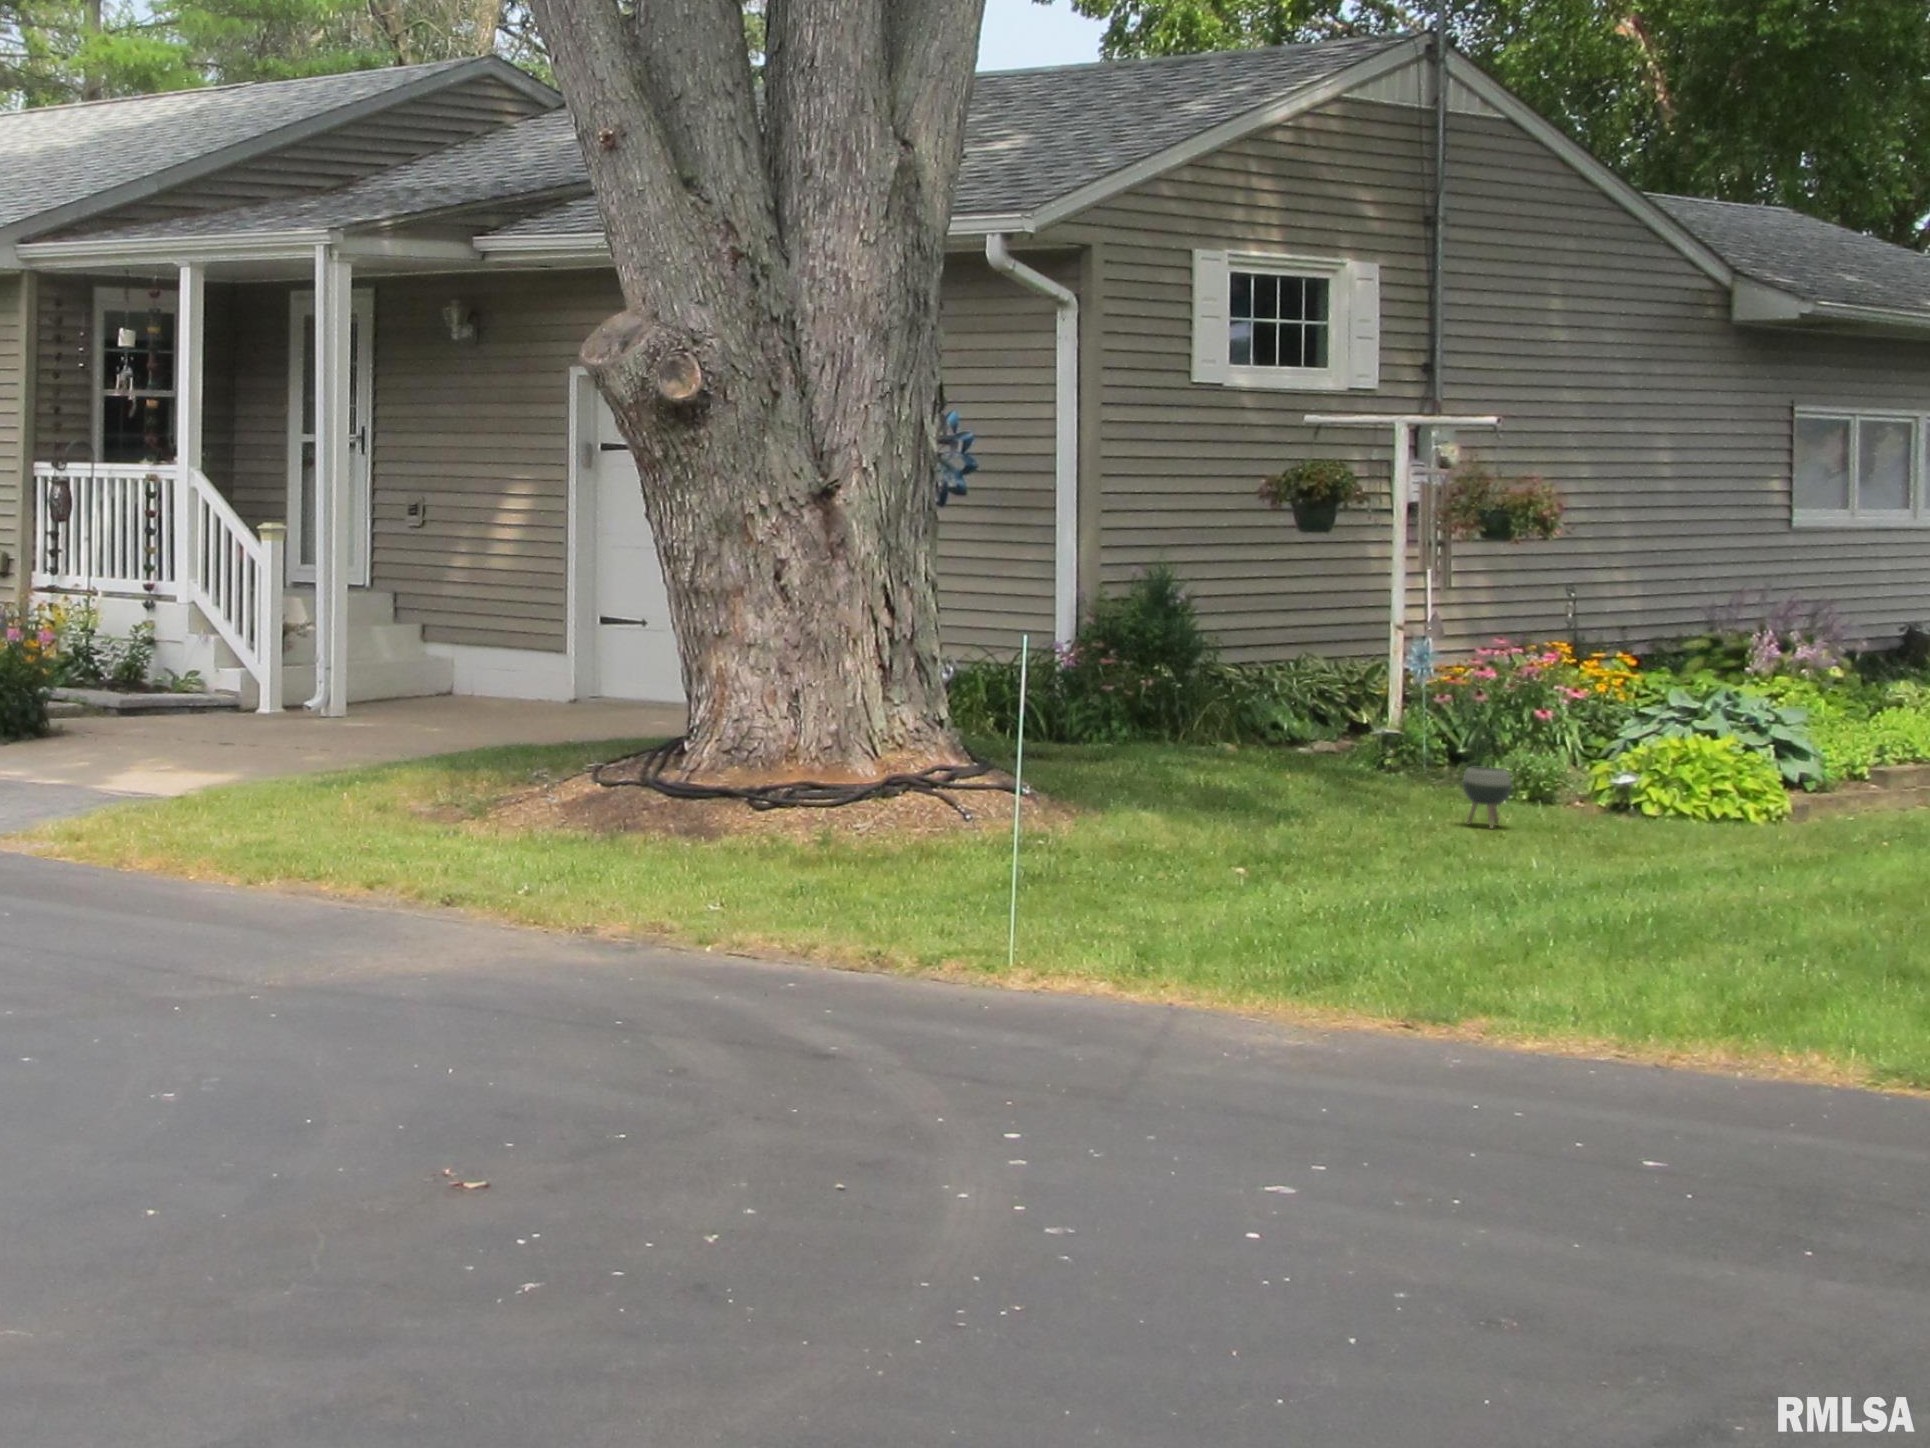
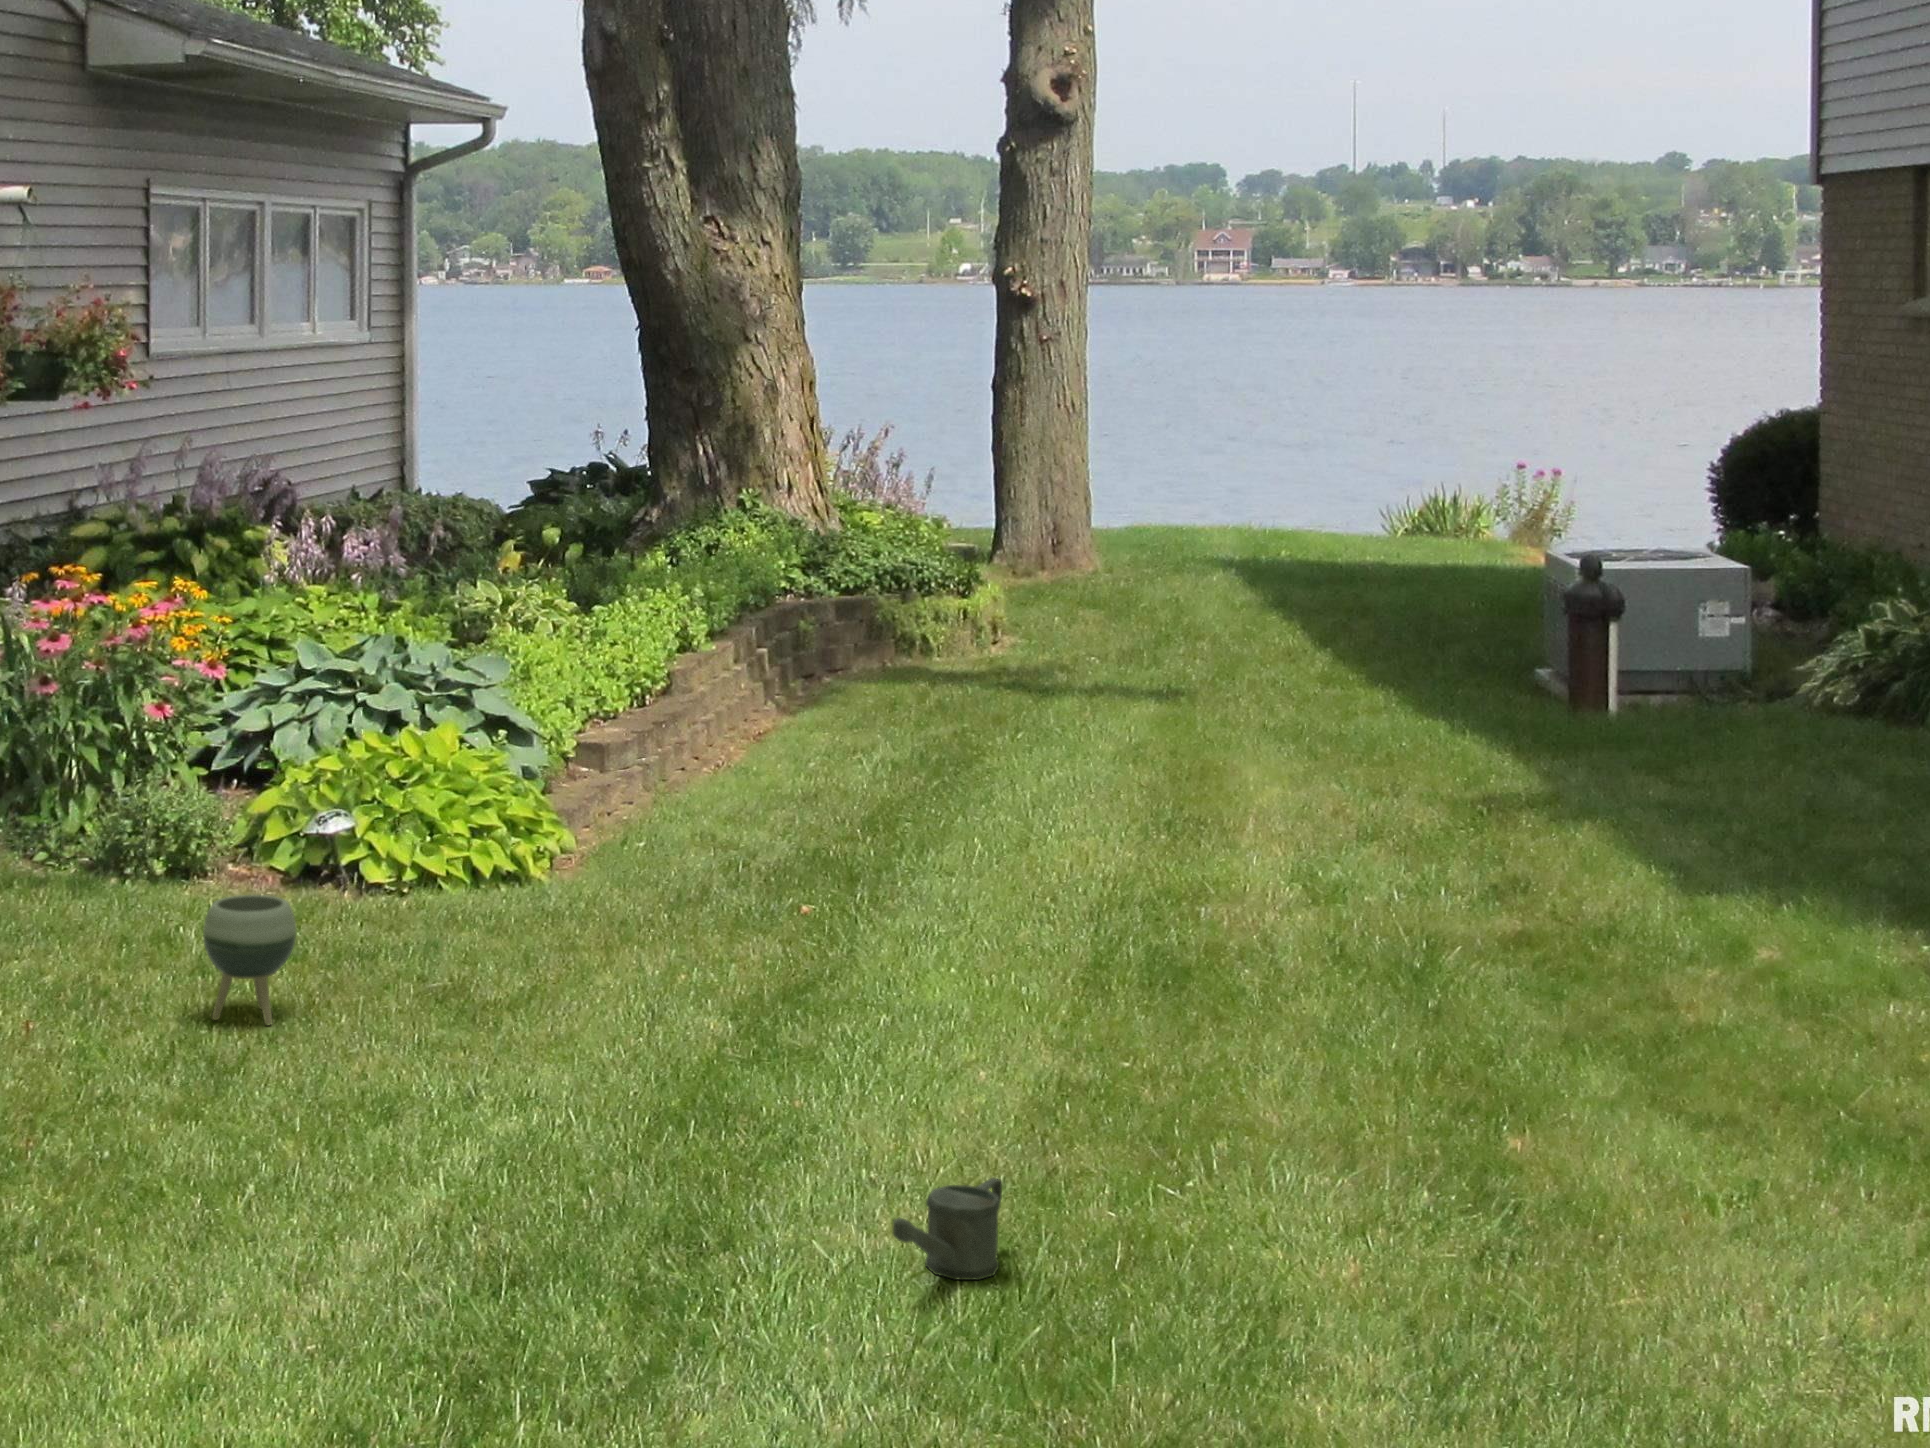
watering can: none [1624,858,1707,899] -> present [892,1178,1002,1280]

